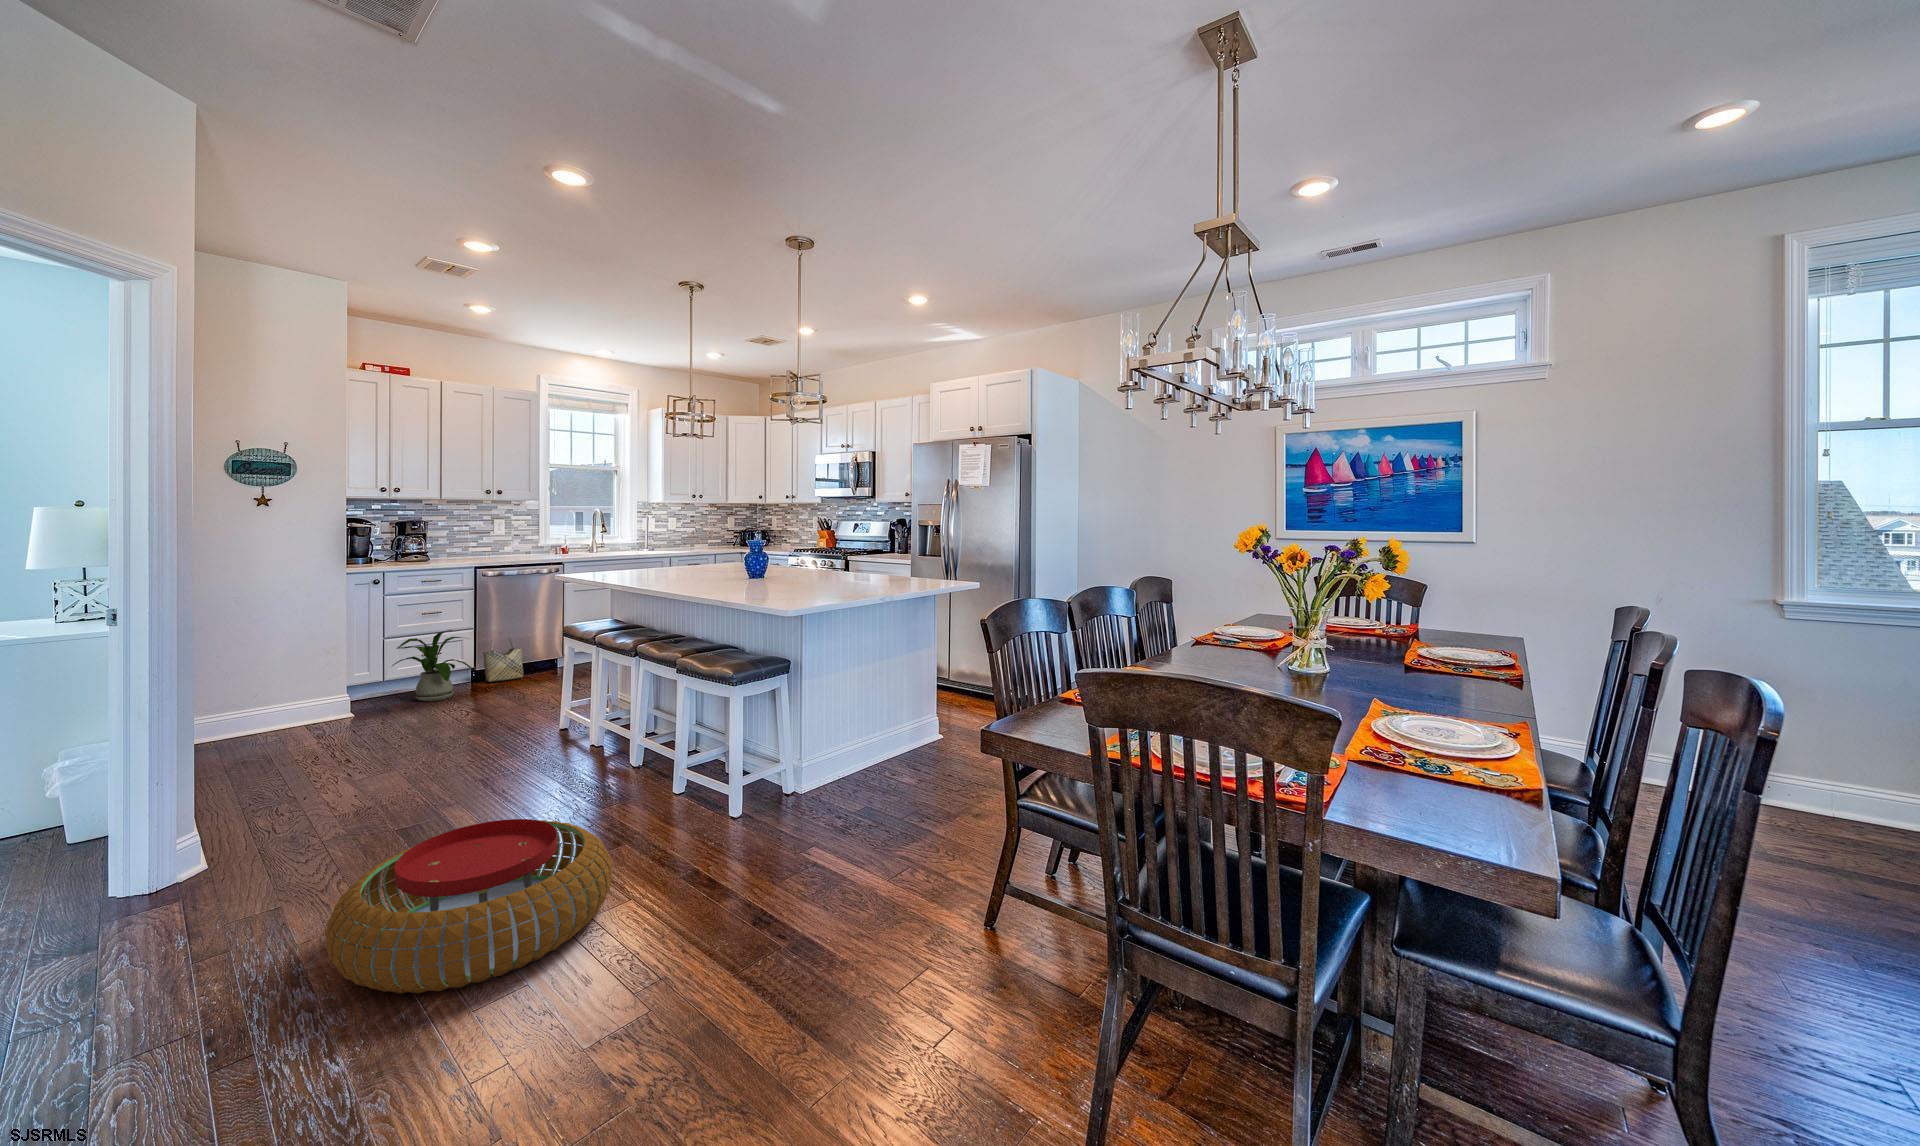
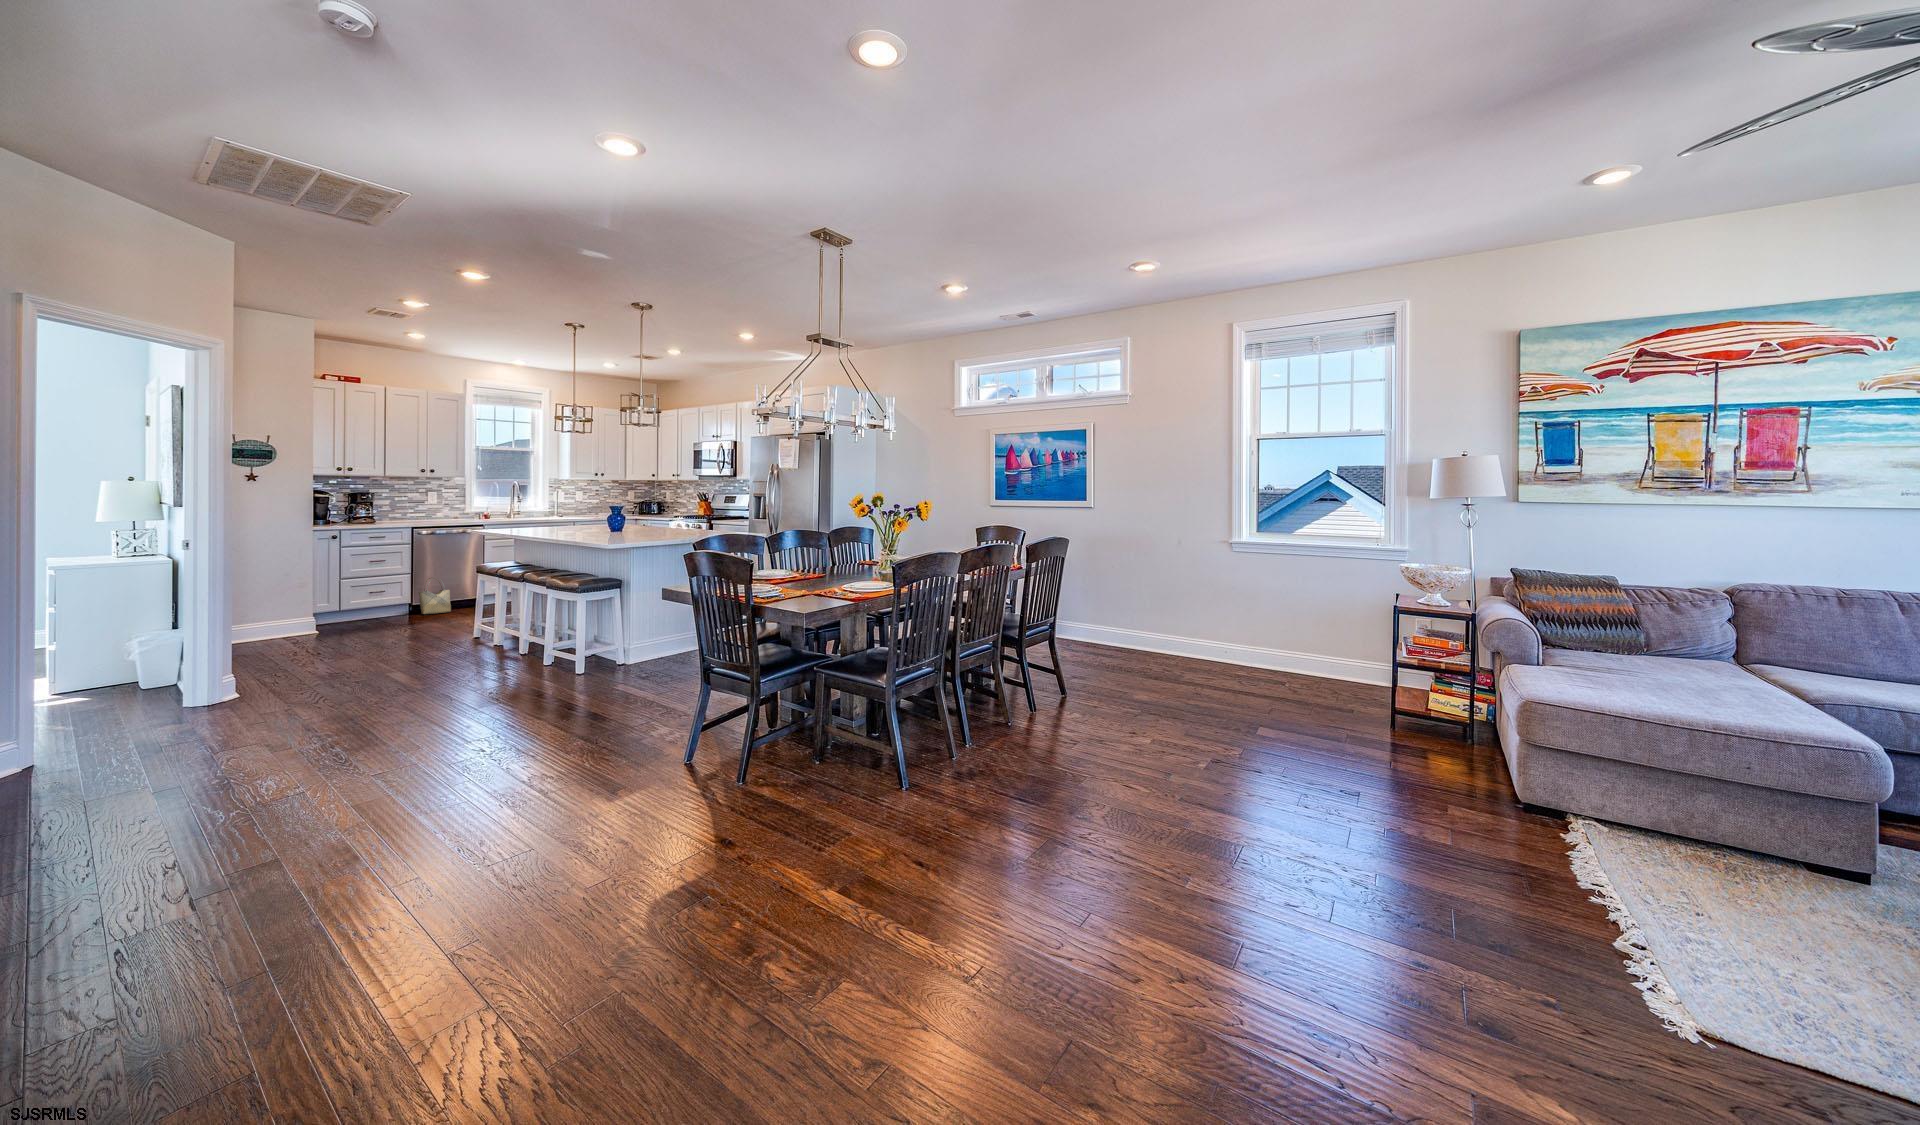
house plant: present [392,630,473,701] -> none [347,572,411,625]
pouf: present [325,819,612,994] -> none [322,657,486,728]

